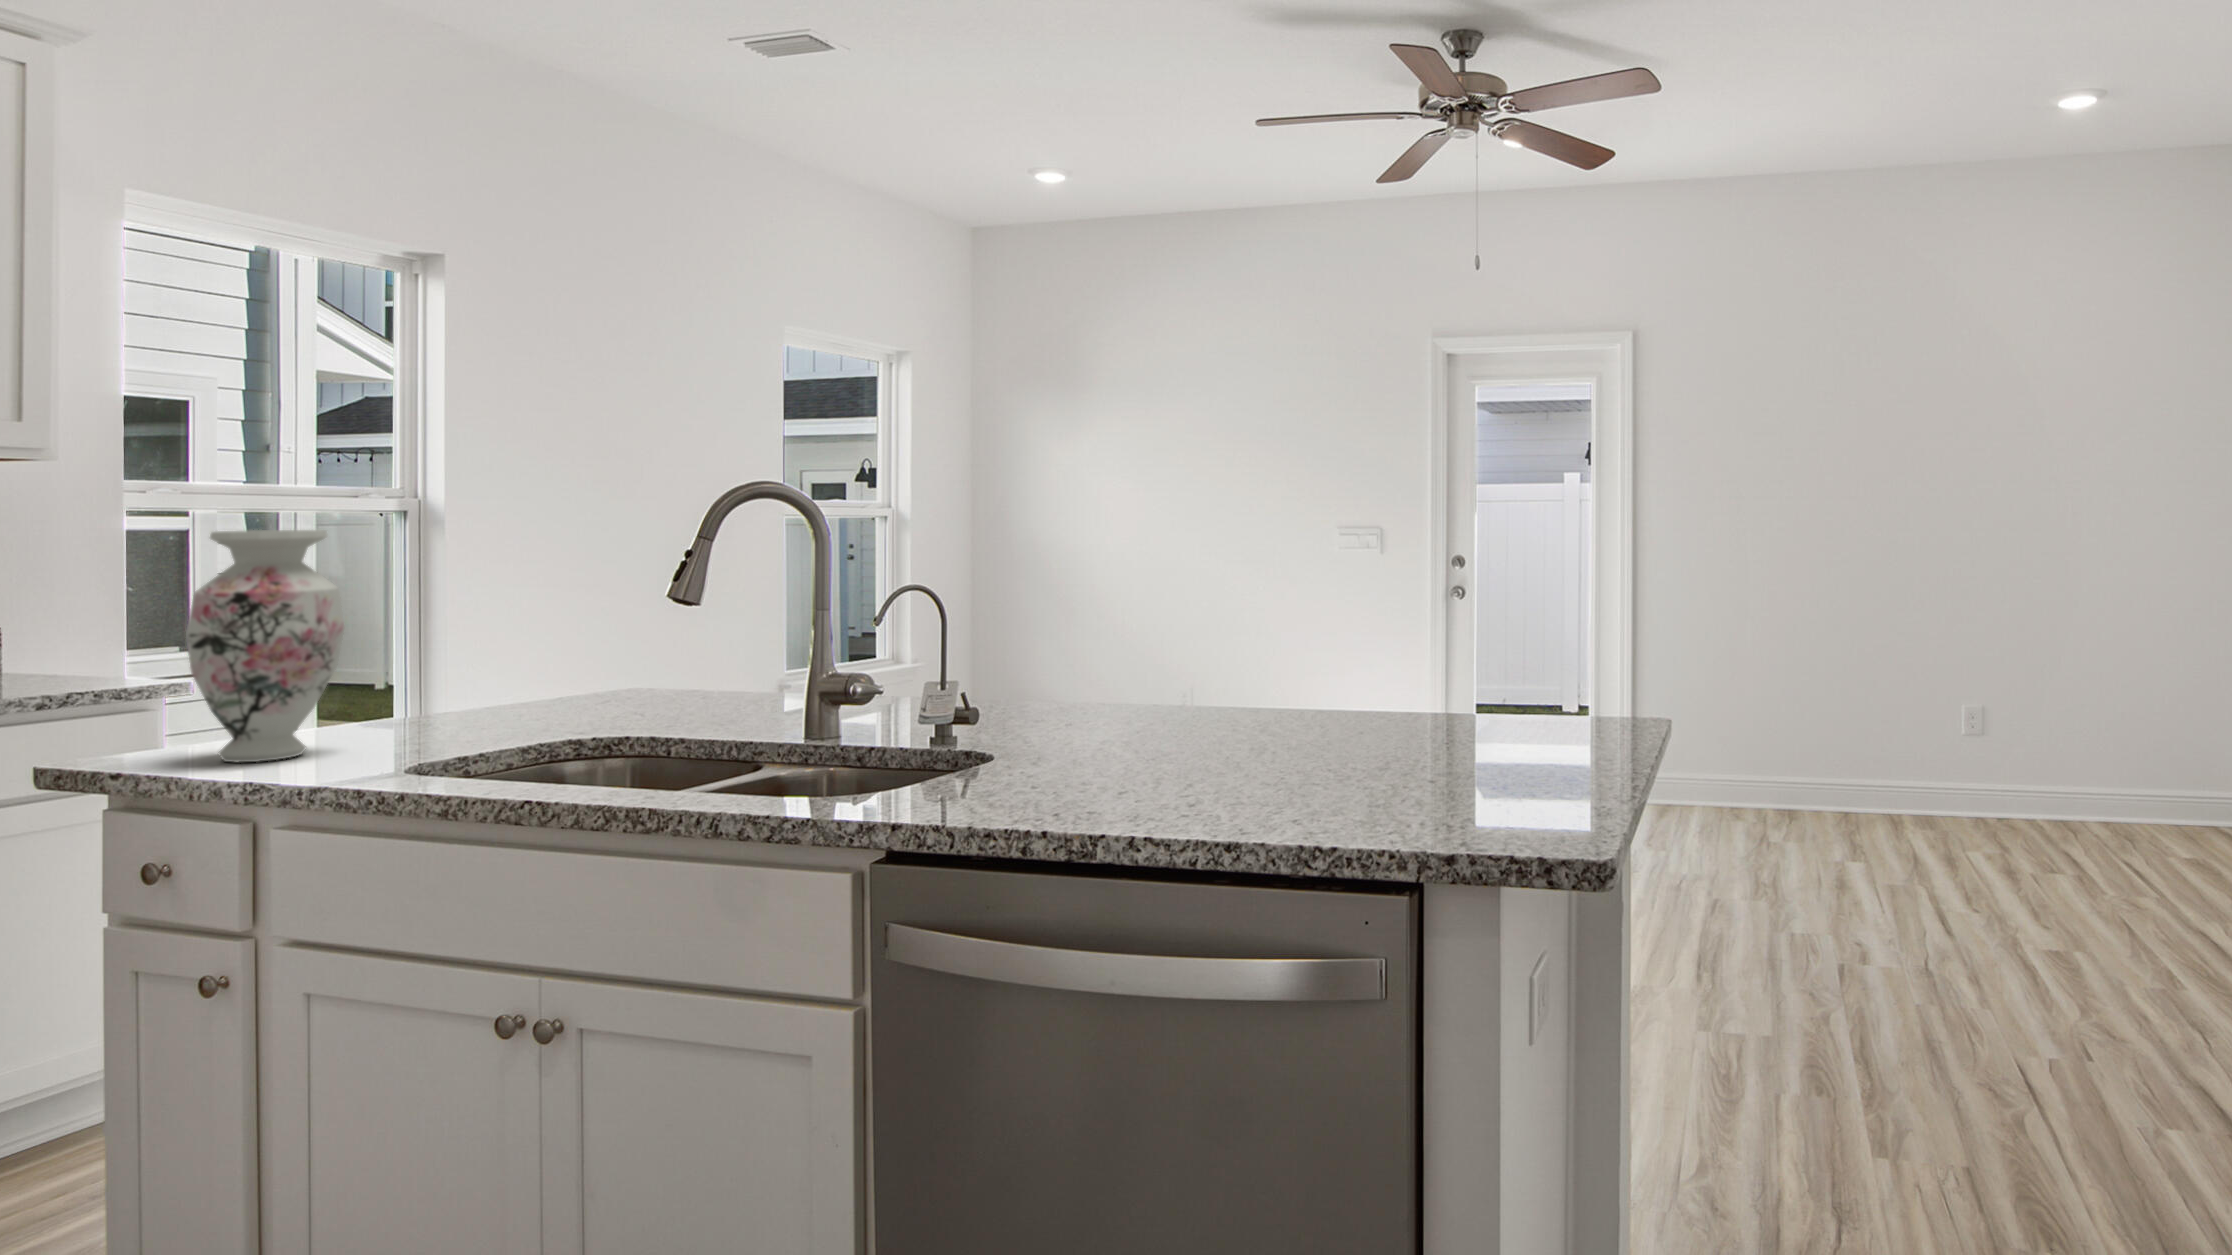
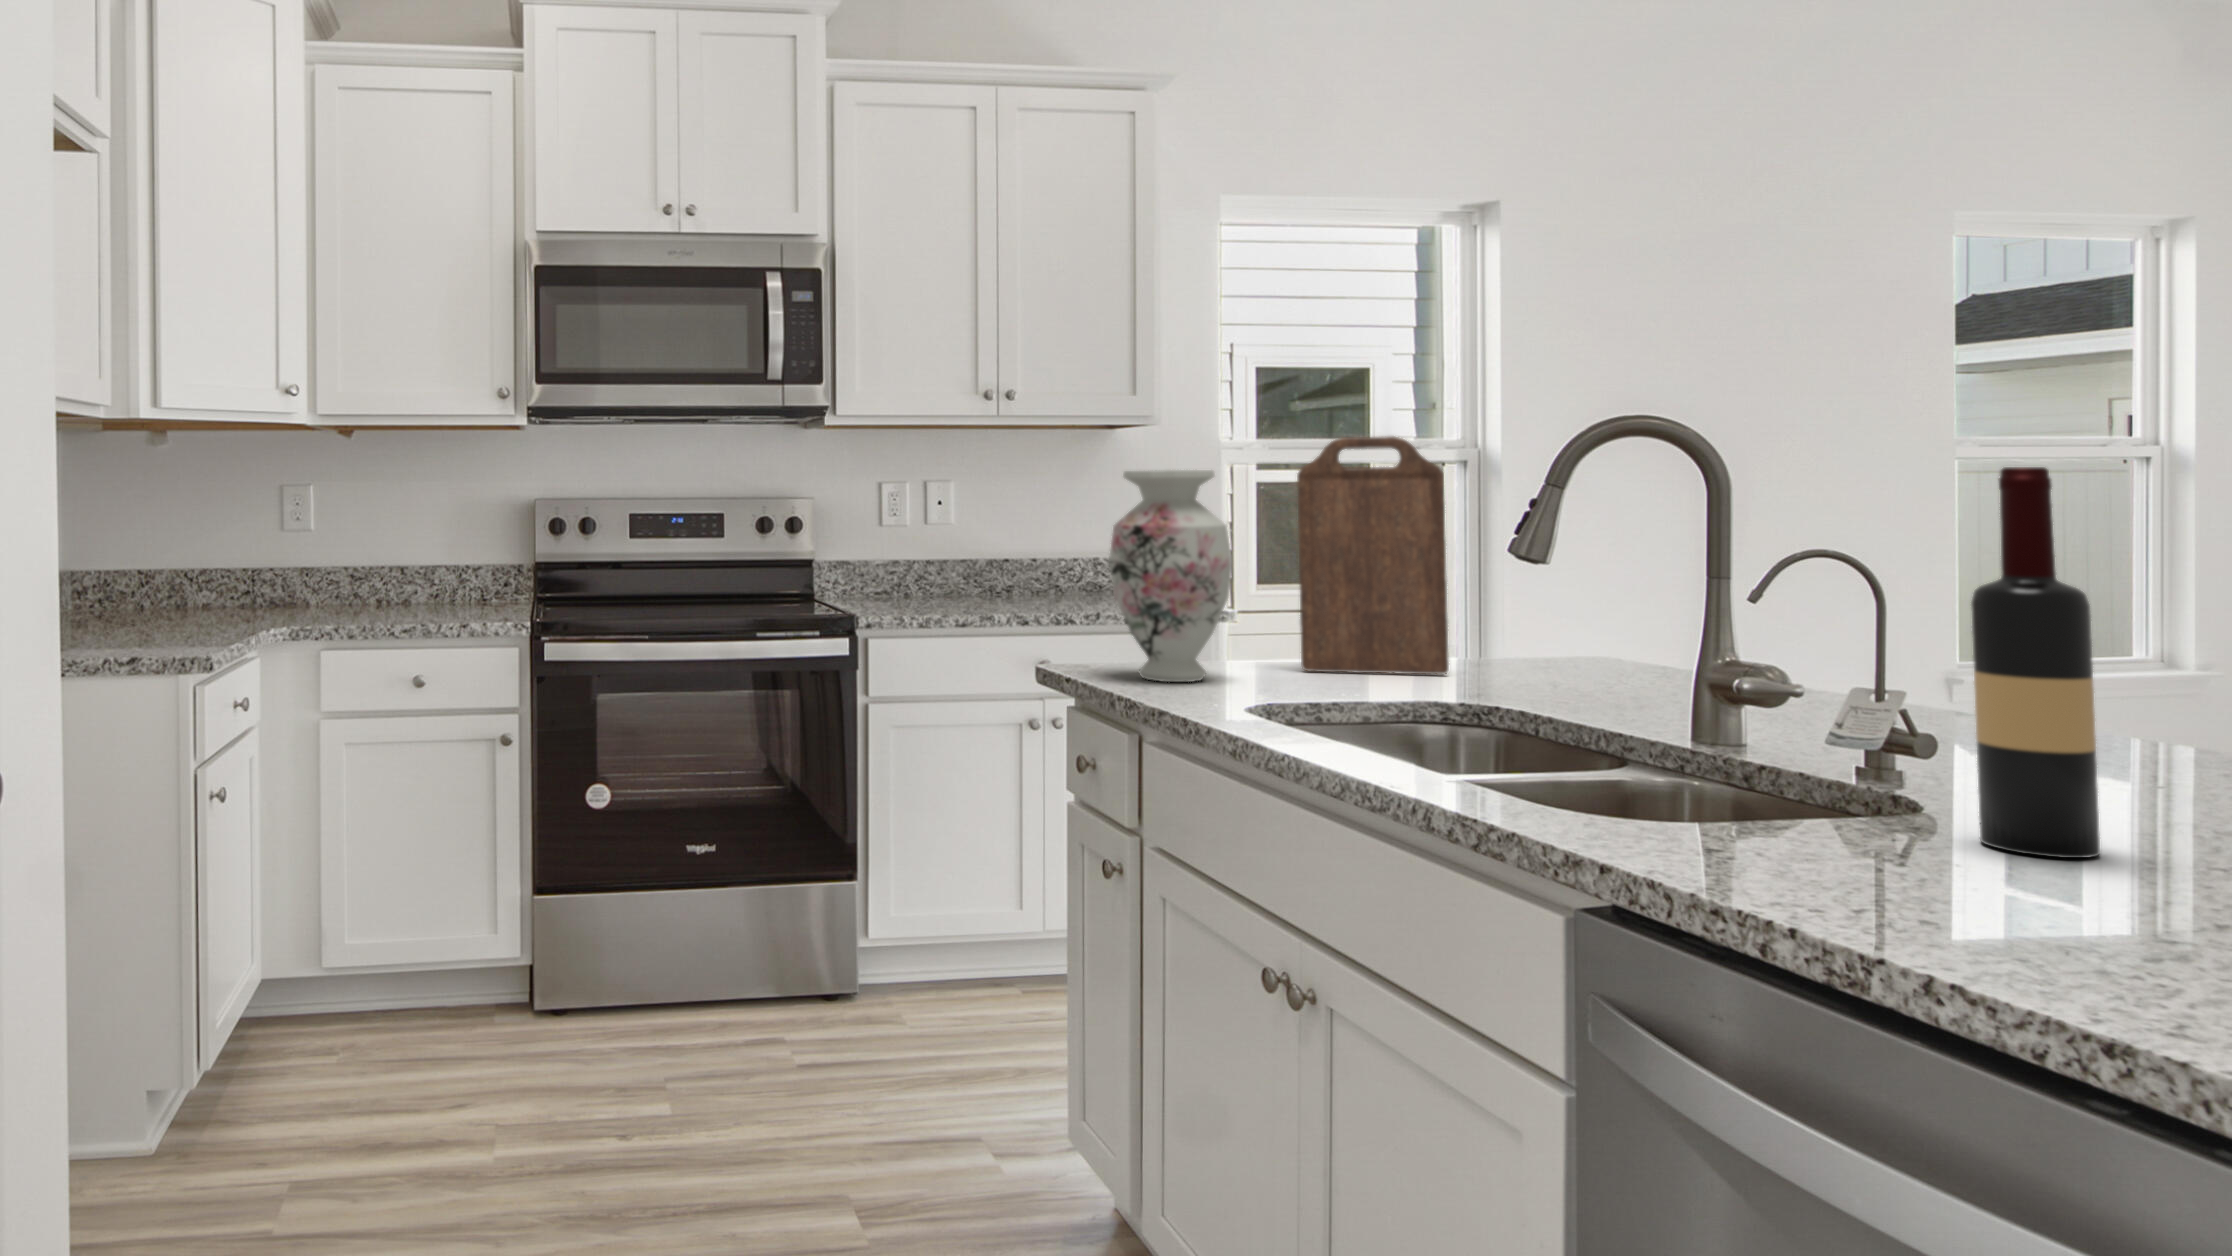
cutting board: none [388,494,541,731] -> present [1297,436,1449,674]
wine bottle: none [1048,528,1107,769] -> present [1971,467,2100,858]

